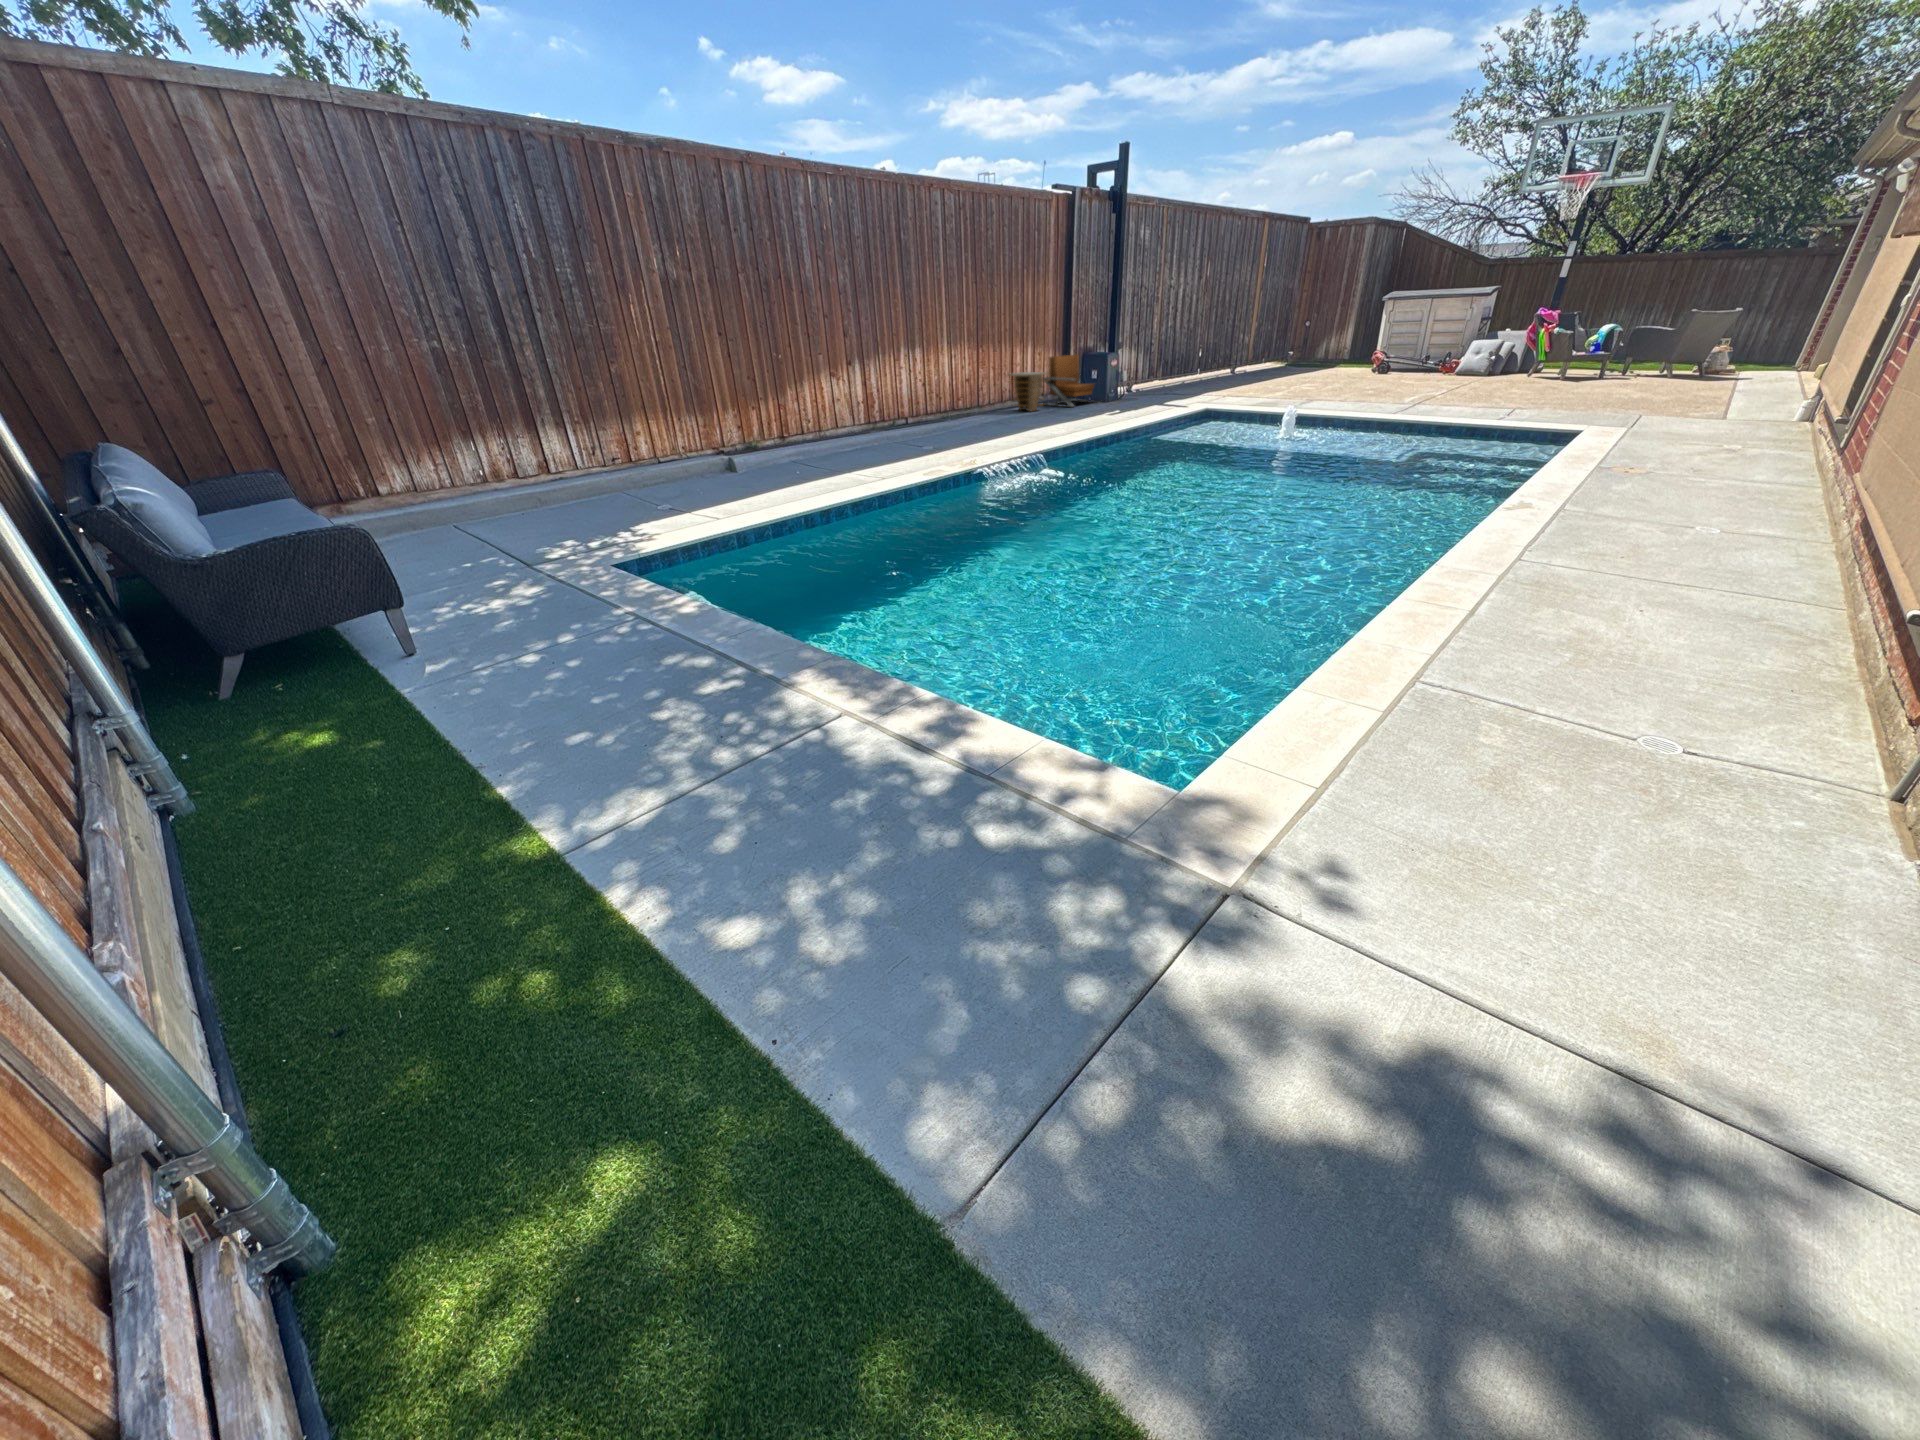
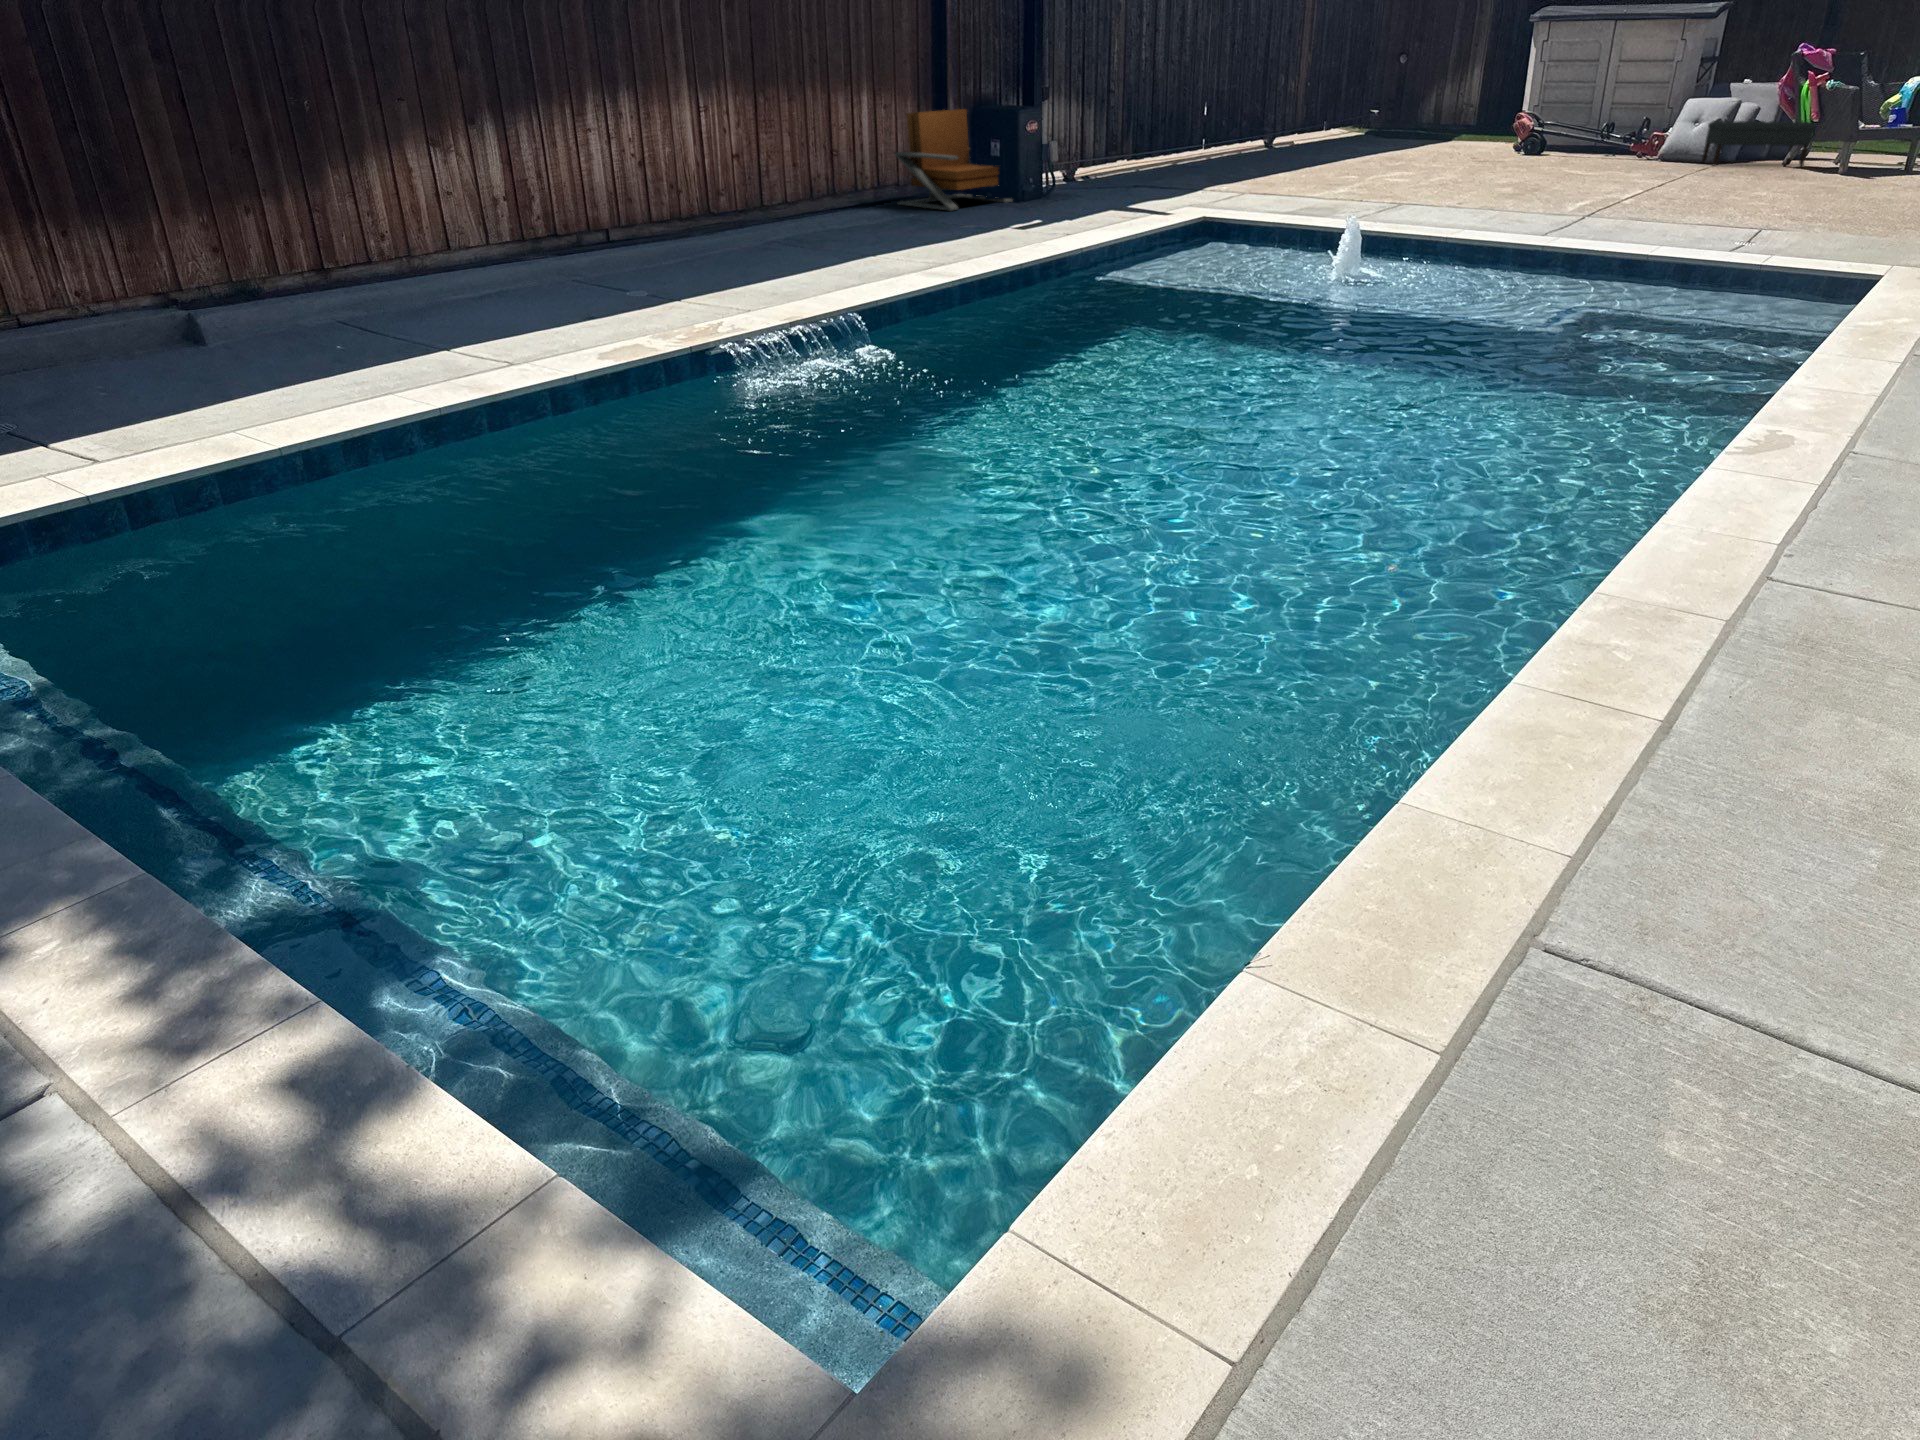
bench: none [1480,352,1548,378] -> present [1701,121,1816,167]
side table: present [1009,372,1049,412] -> none [822,142,904,218]

